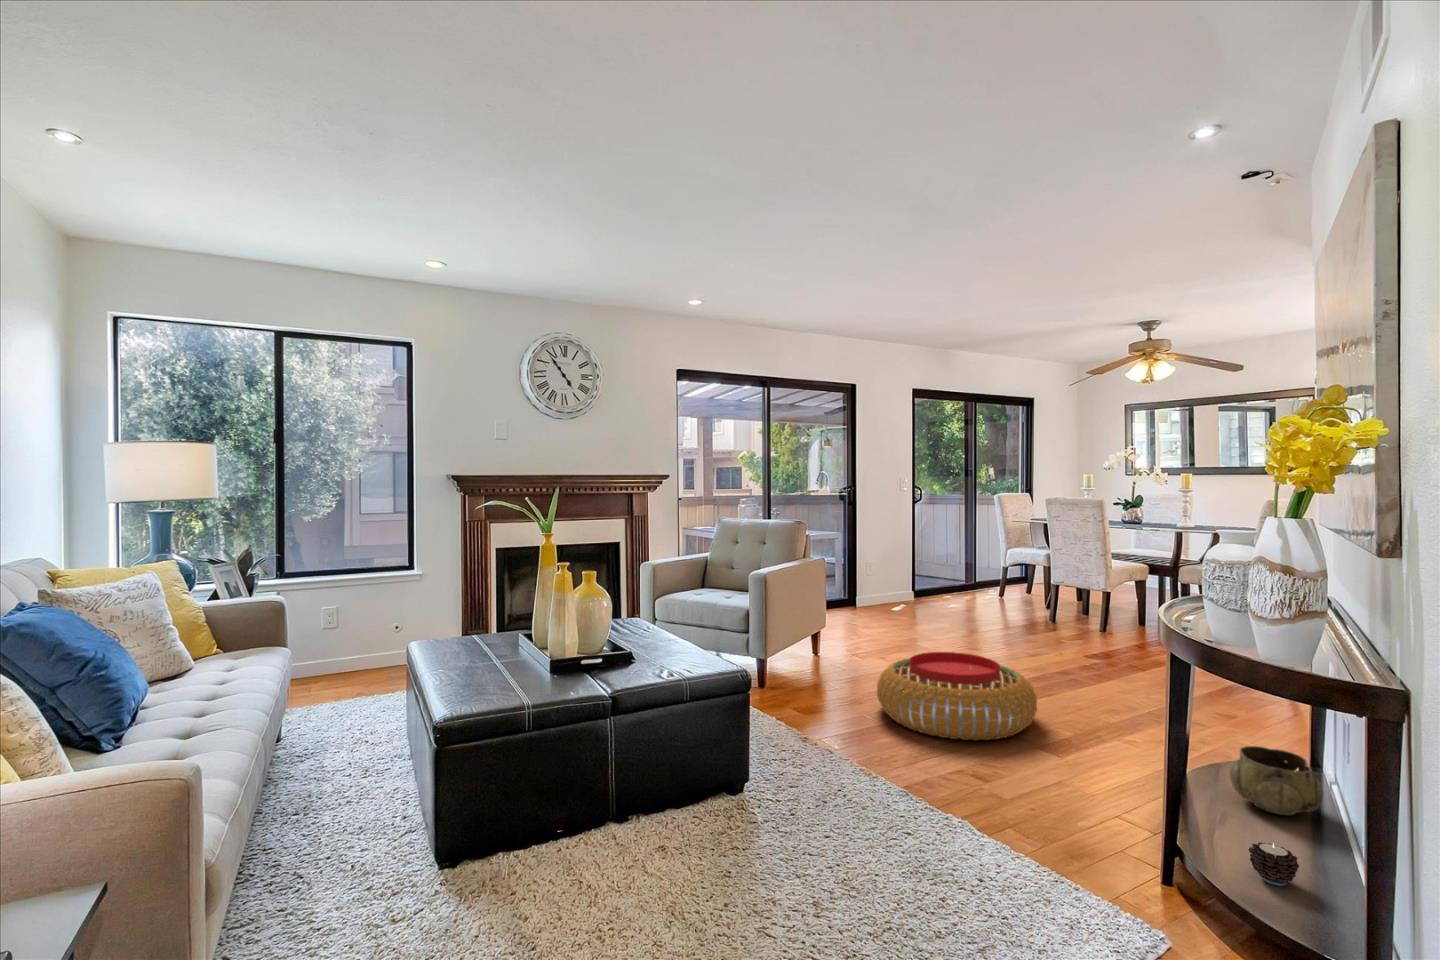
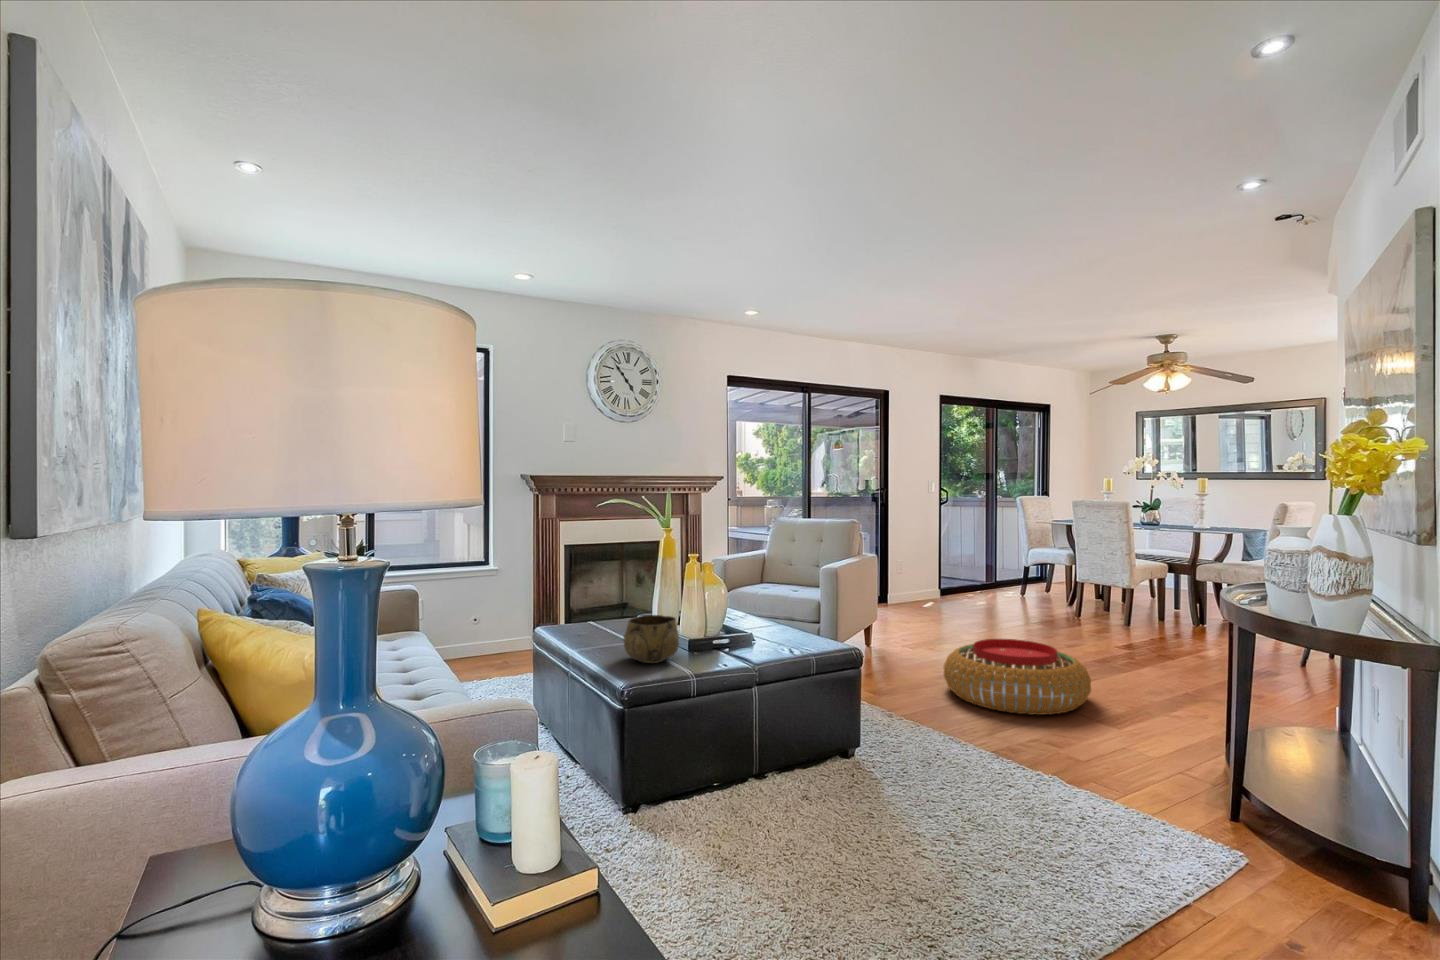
decorative bowl: present [1230,746,1323,815] -> present [624,615,679,663]
candle: present [1248,843,1299,886] -> none [1304,779,1347,813]

